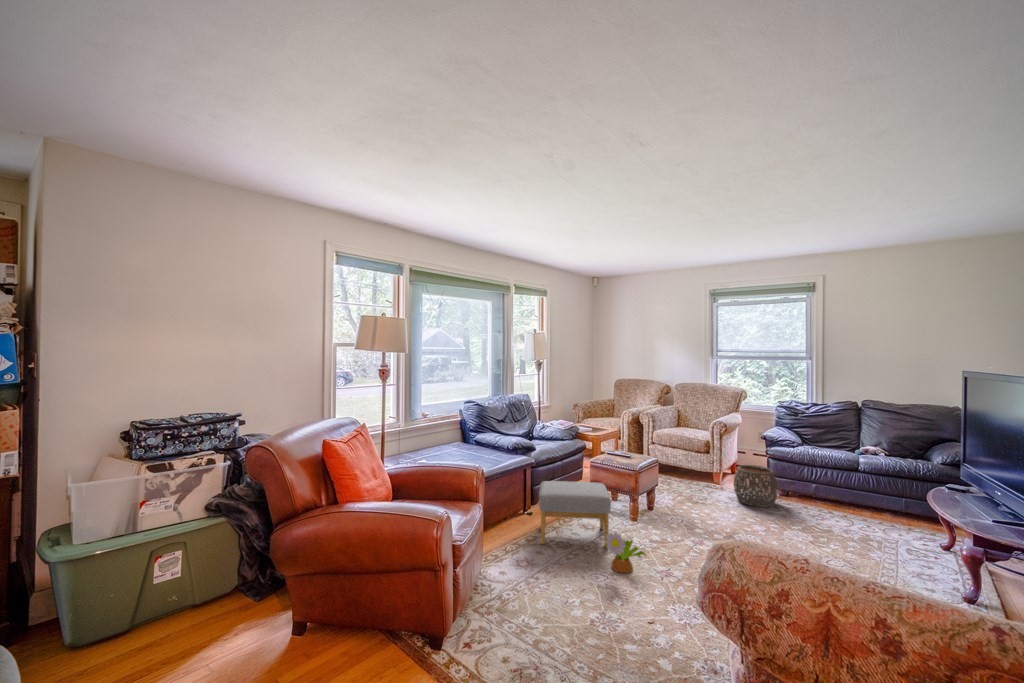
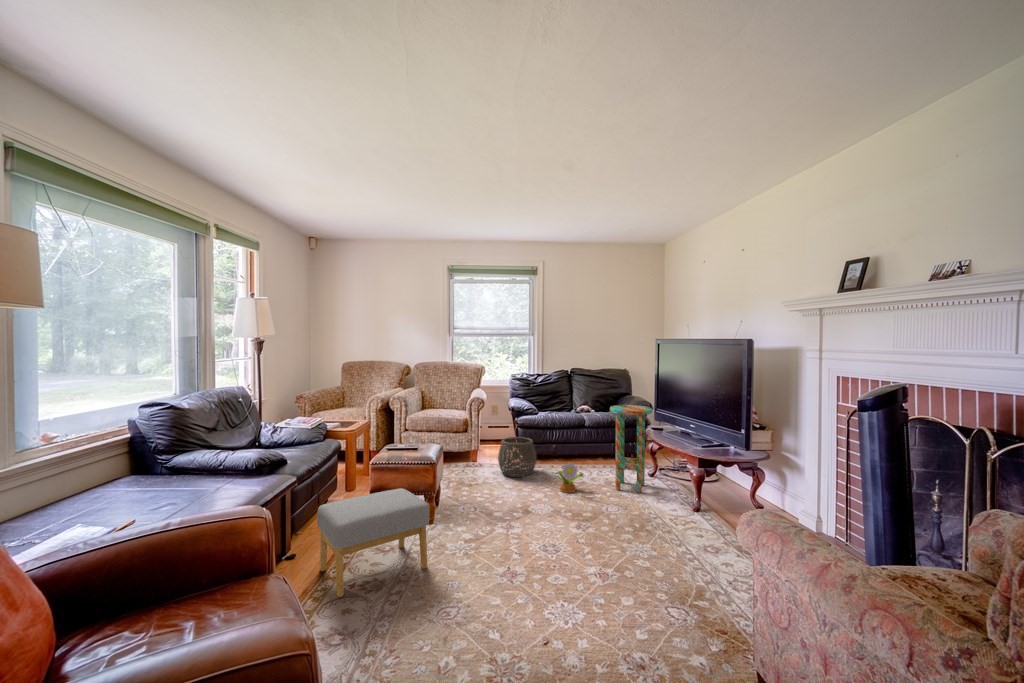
side table: none [858,448,923,558] -> present [610,405,652,493]
decorative plant: present [604,531,646,573] -> present [555,462,584,493]

